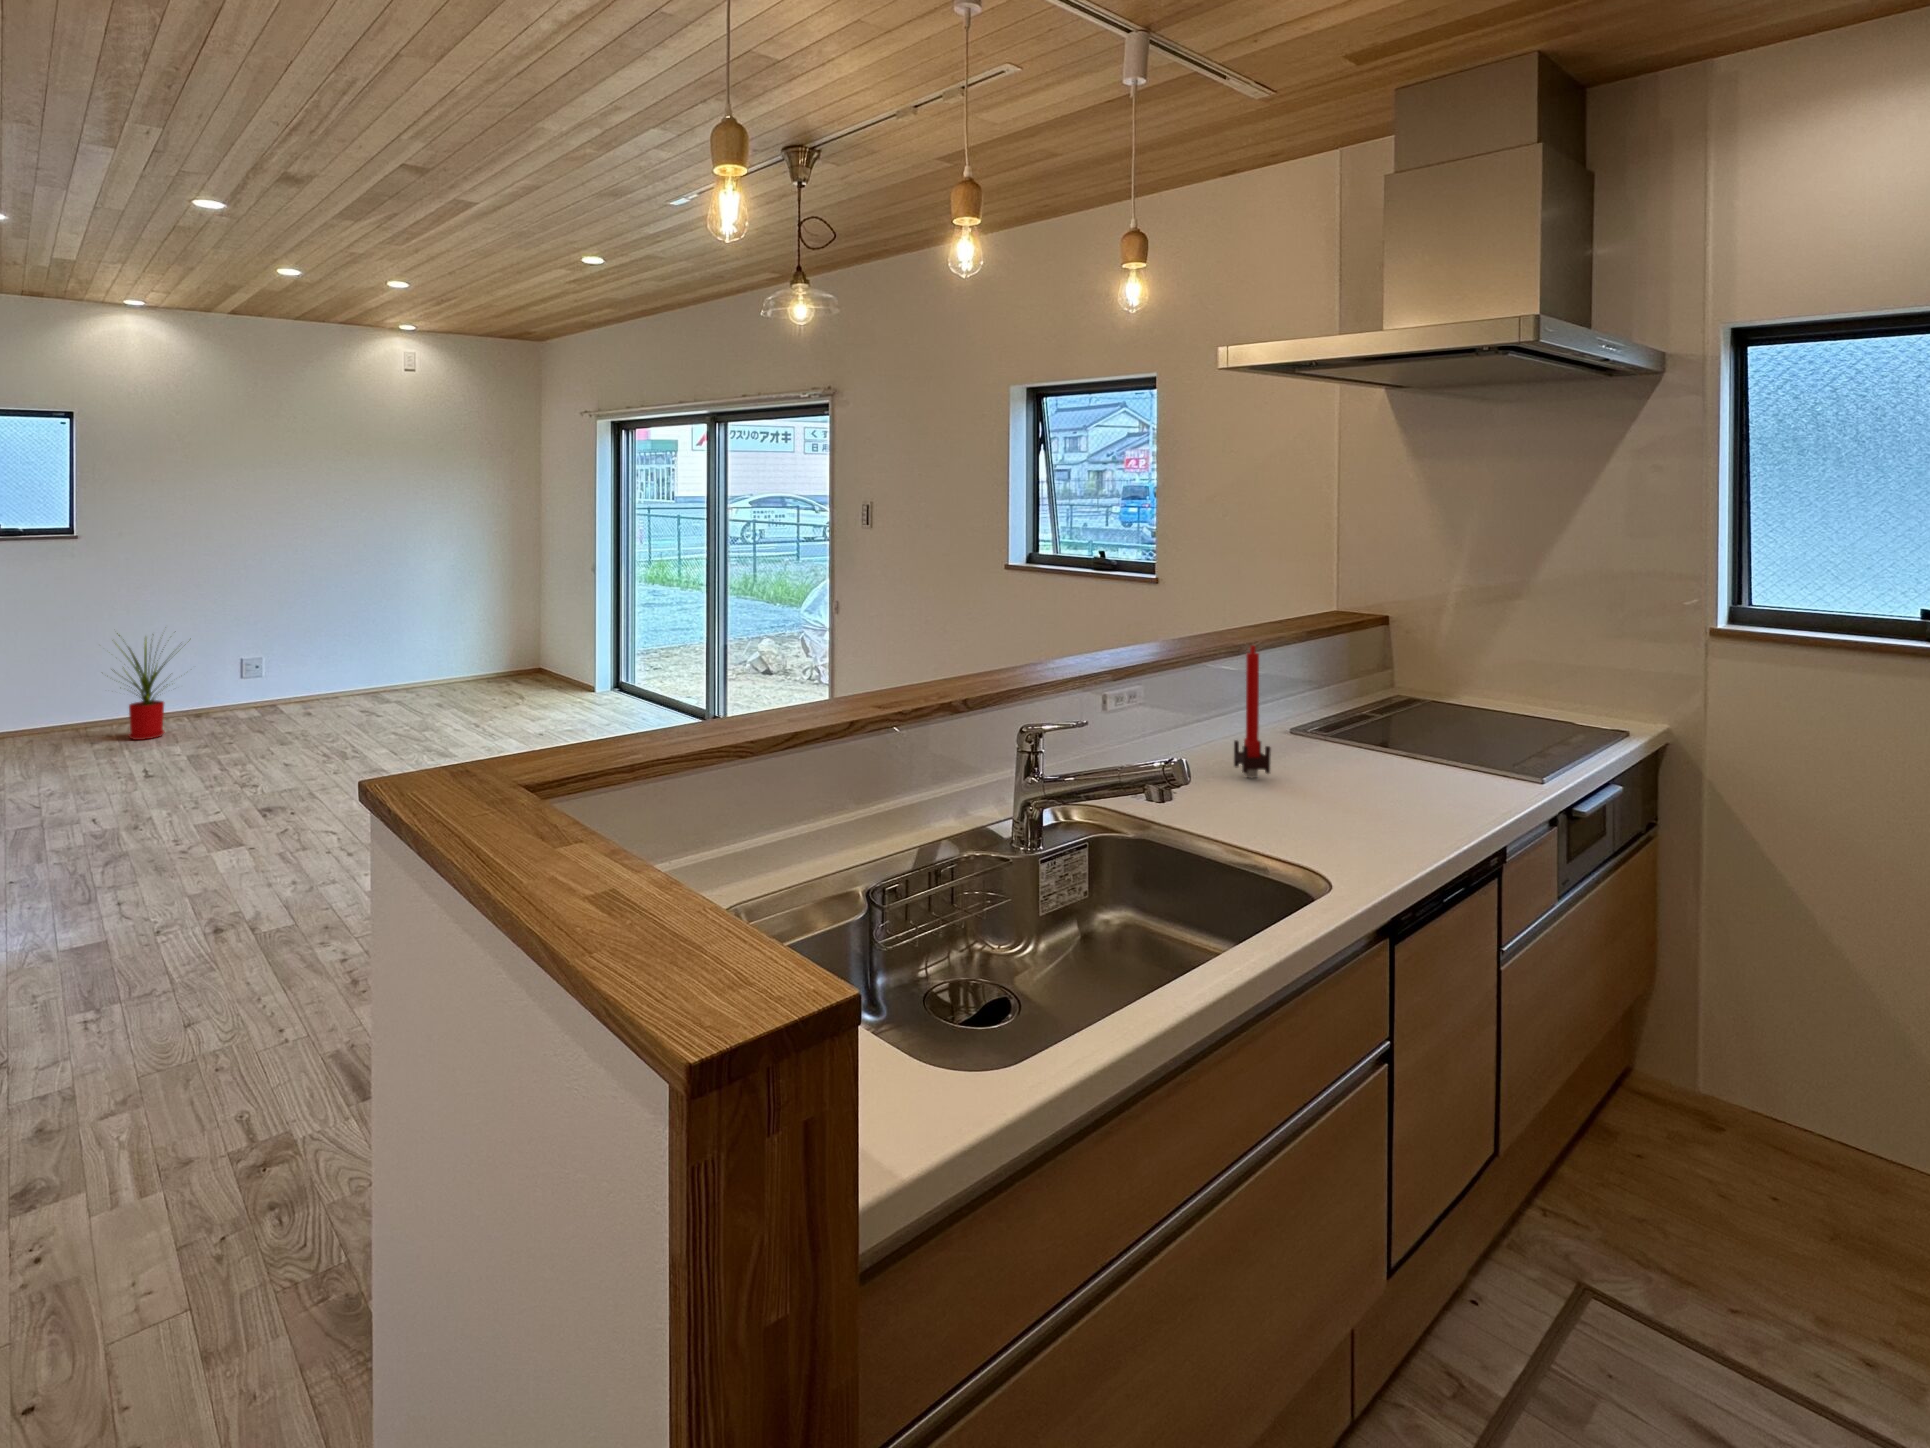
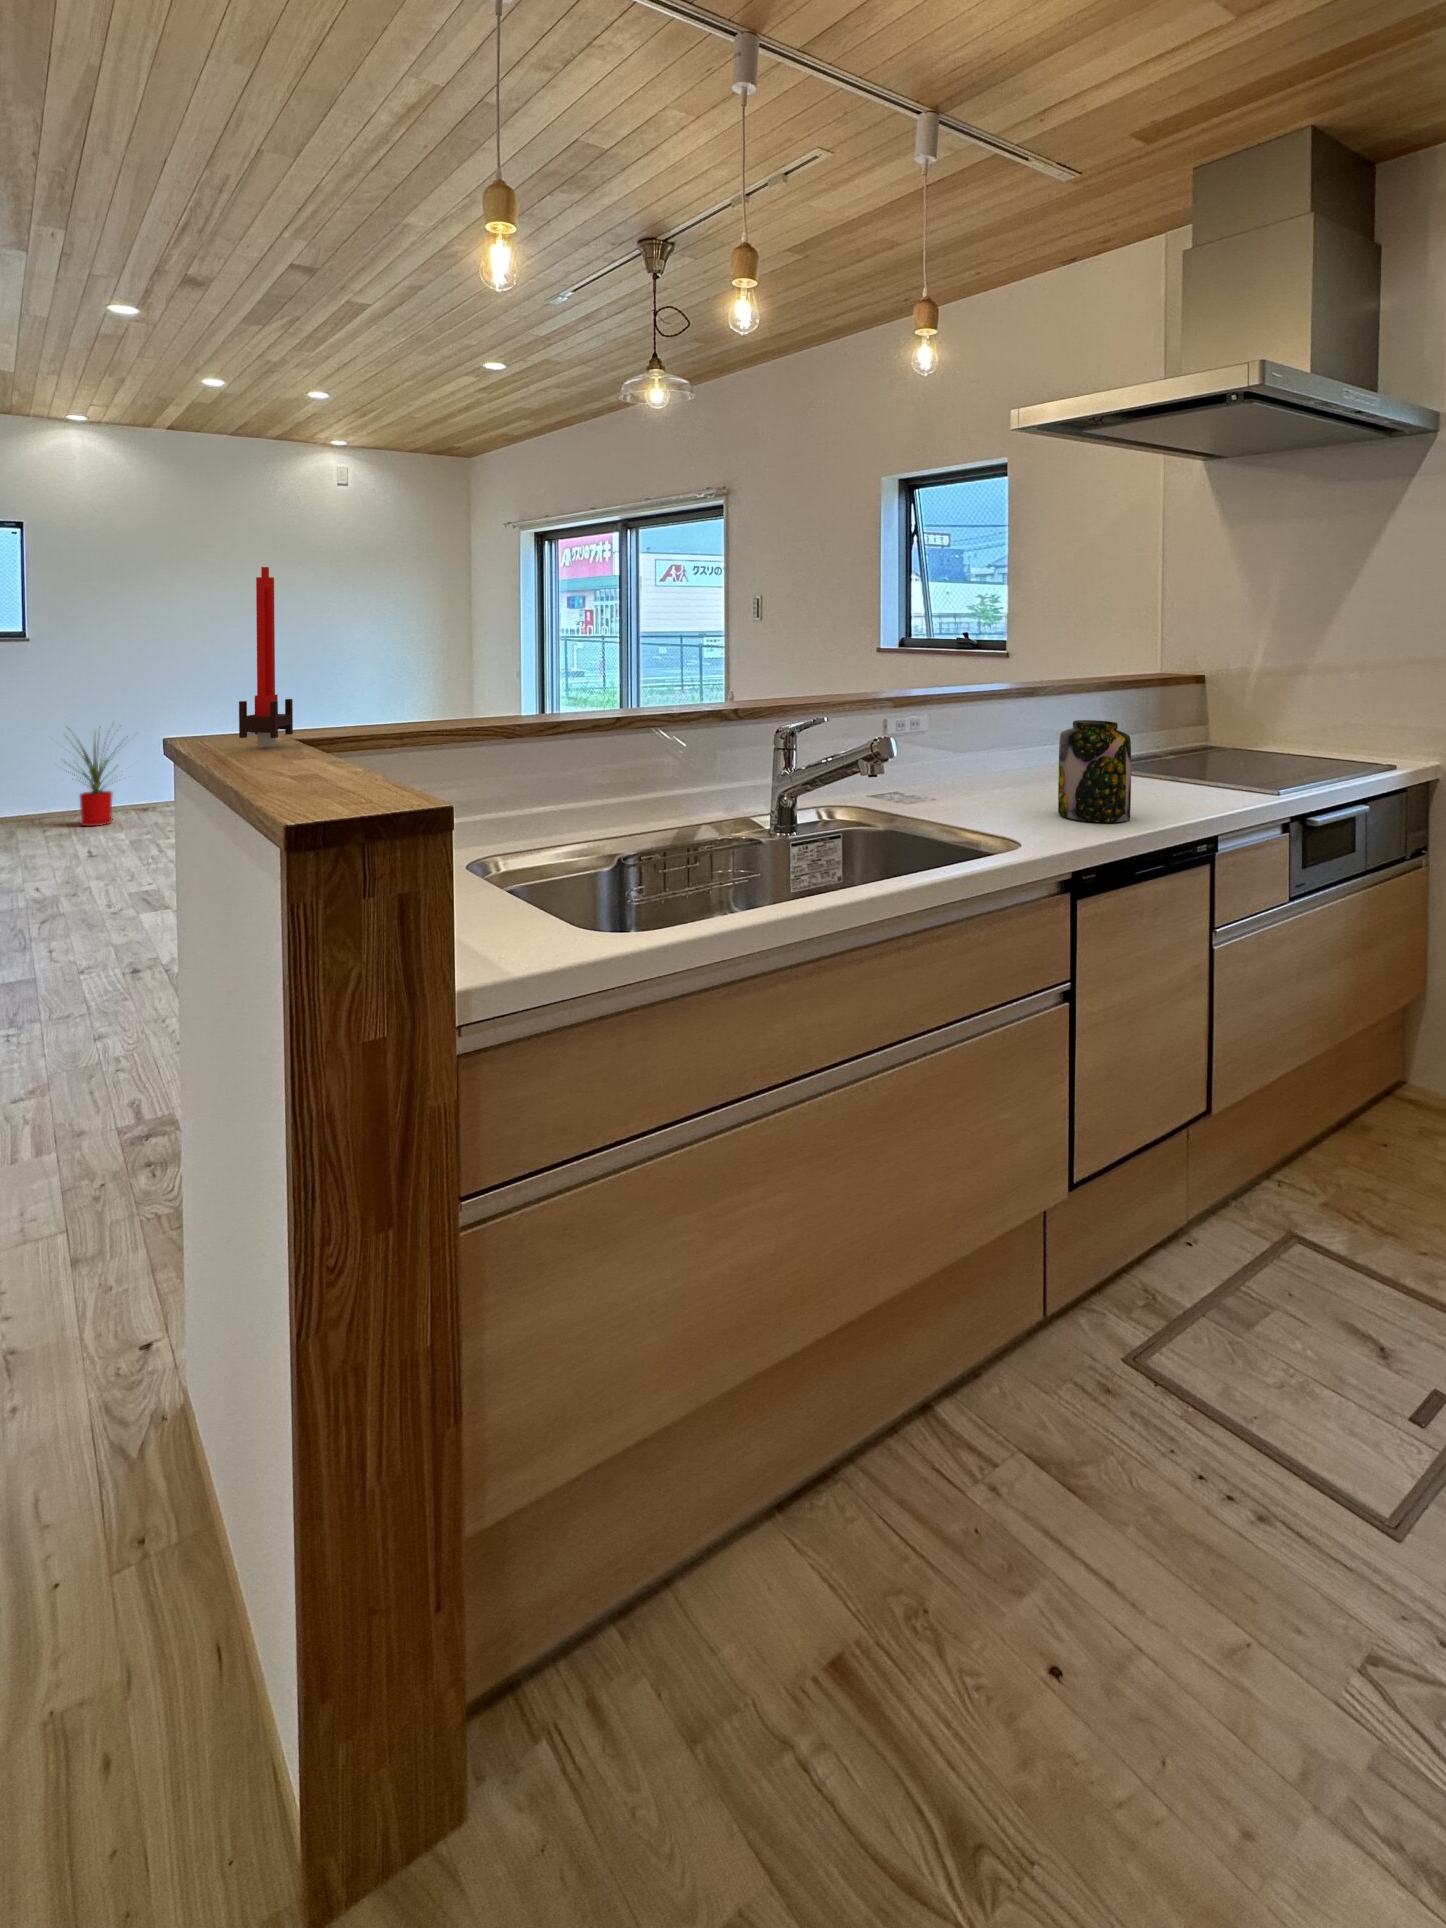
candle: present [1234,645,1271,778] -> present [239,567,293,747]
jar: none [1329,715,1418,838] -> present [1058,720,1131,822]

